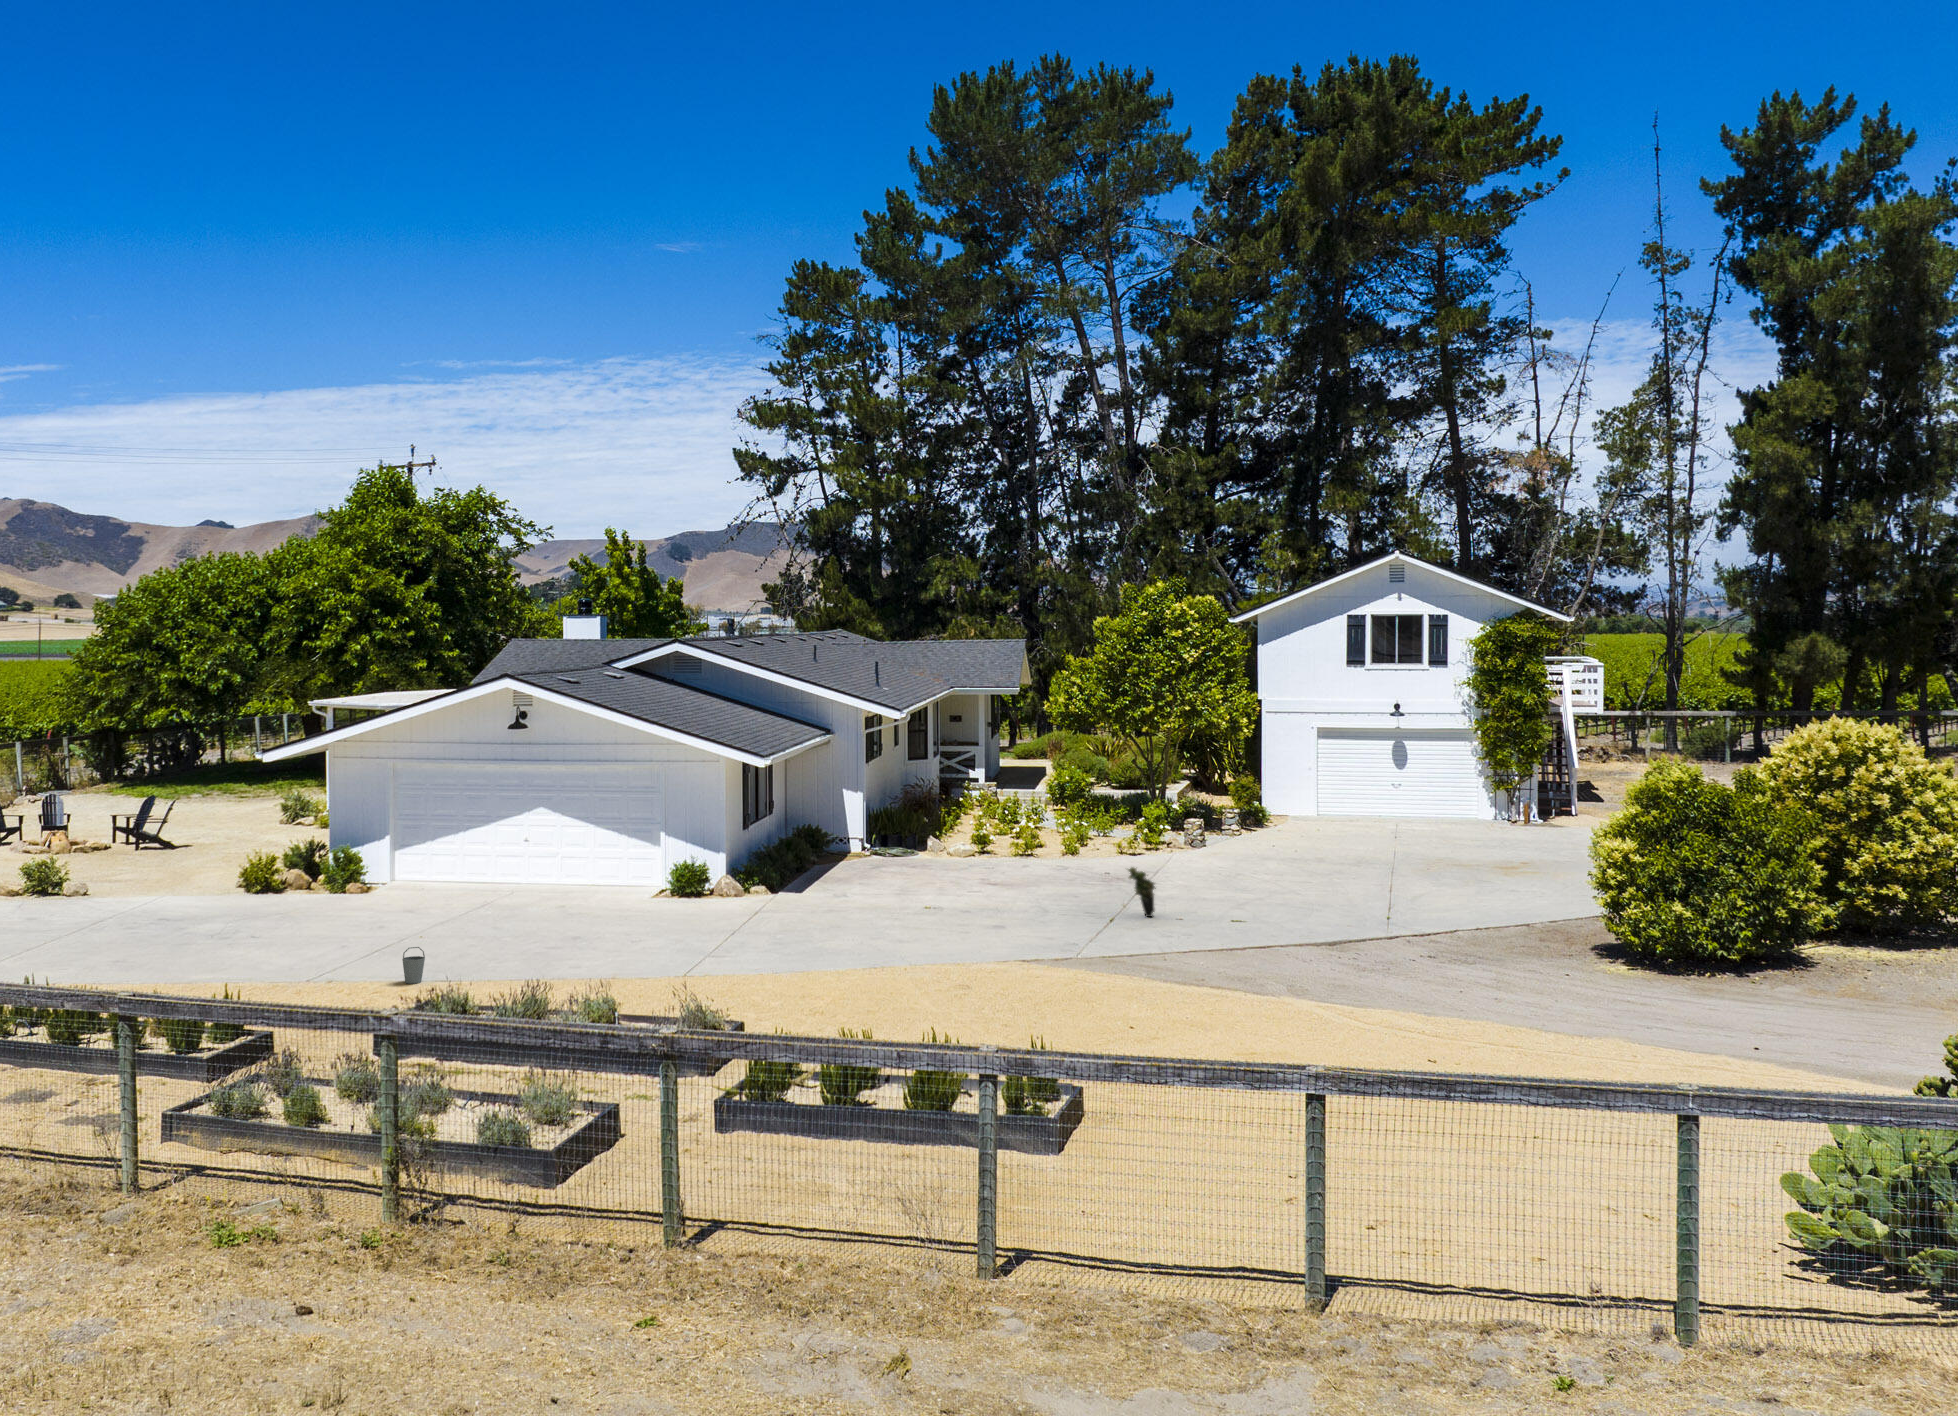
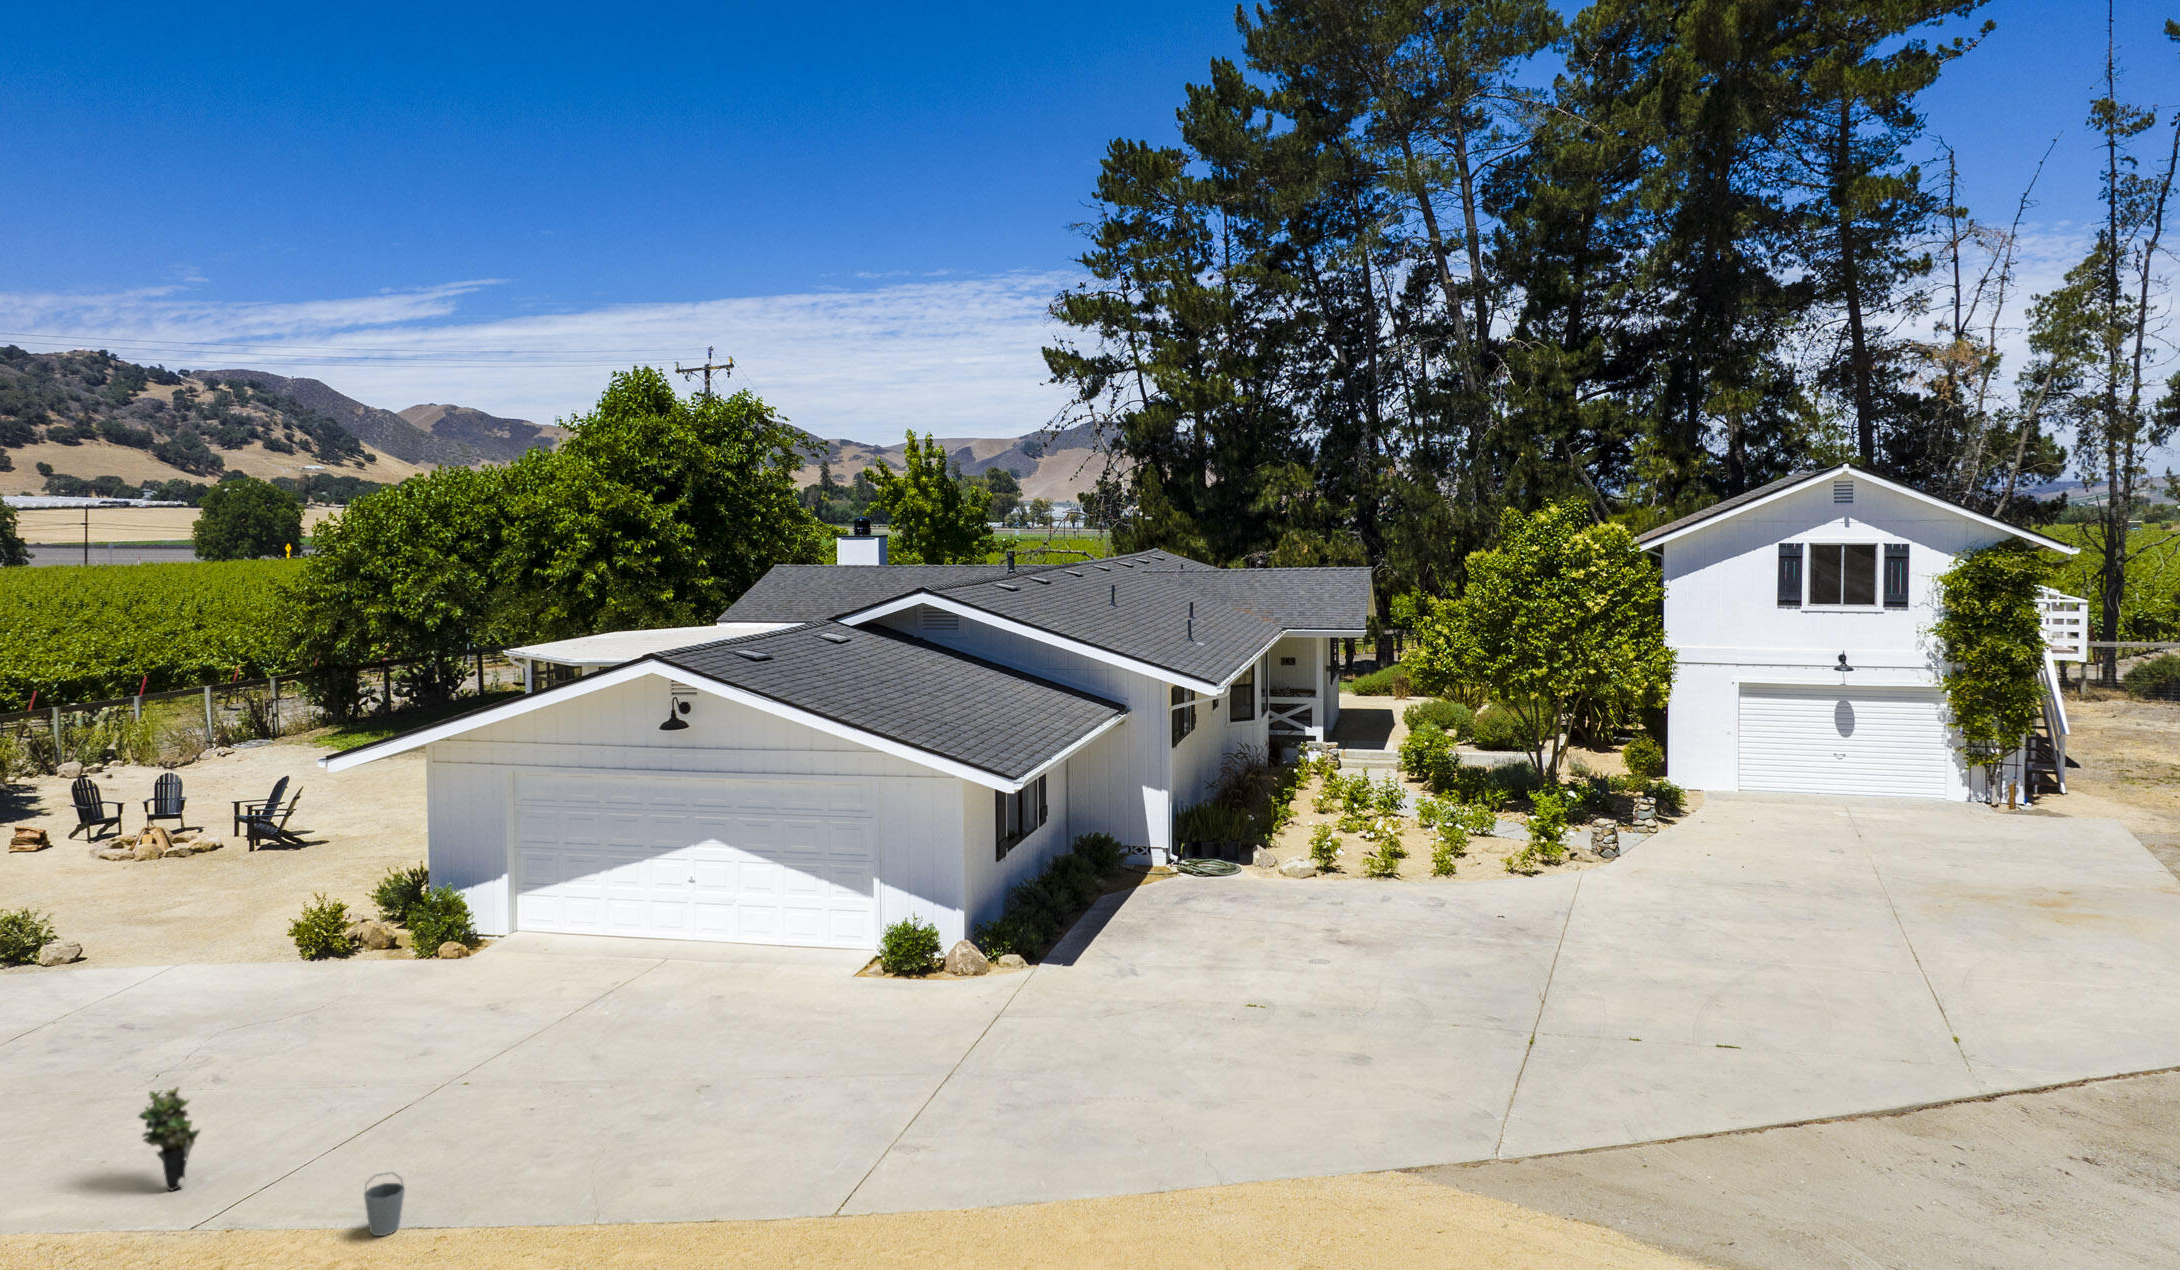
potted plant: present [1128,867,1156,917] -> present [139,1087,200,1191]

